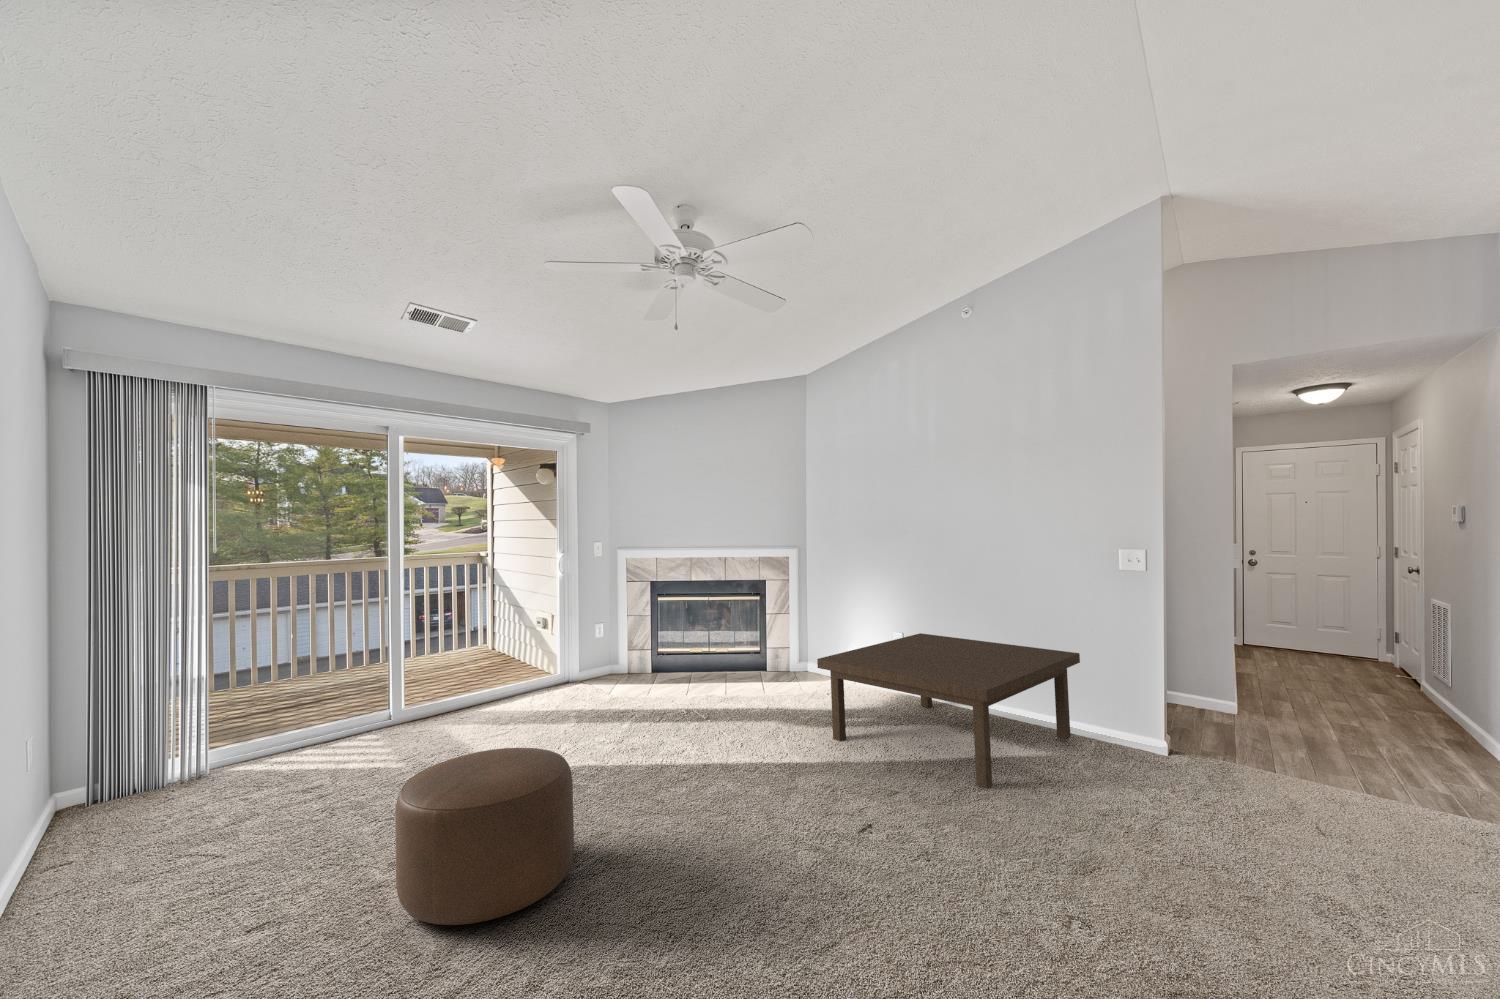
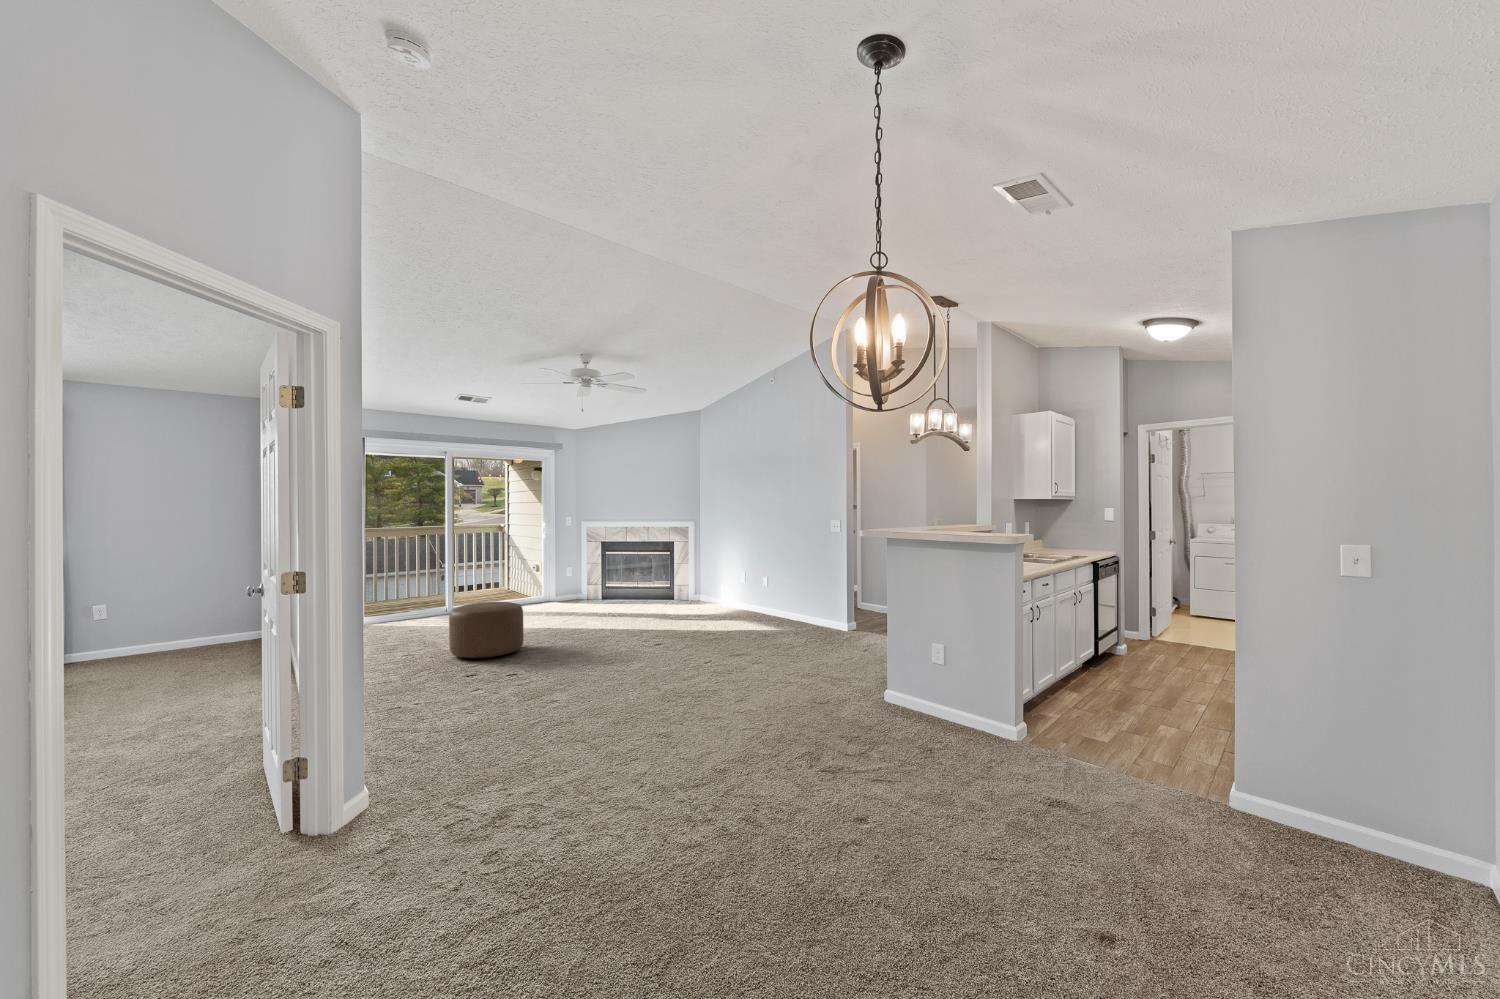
coffee table: present [817,633,1080,788] -> none [672,572,812,637]

